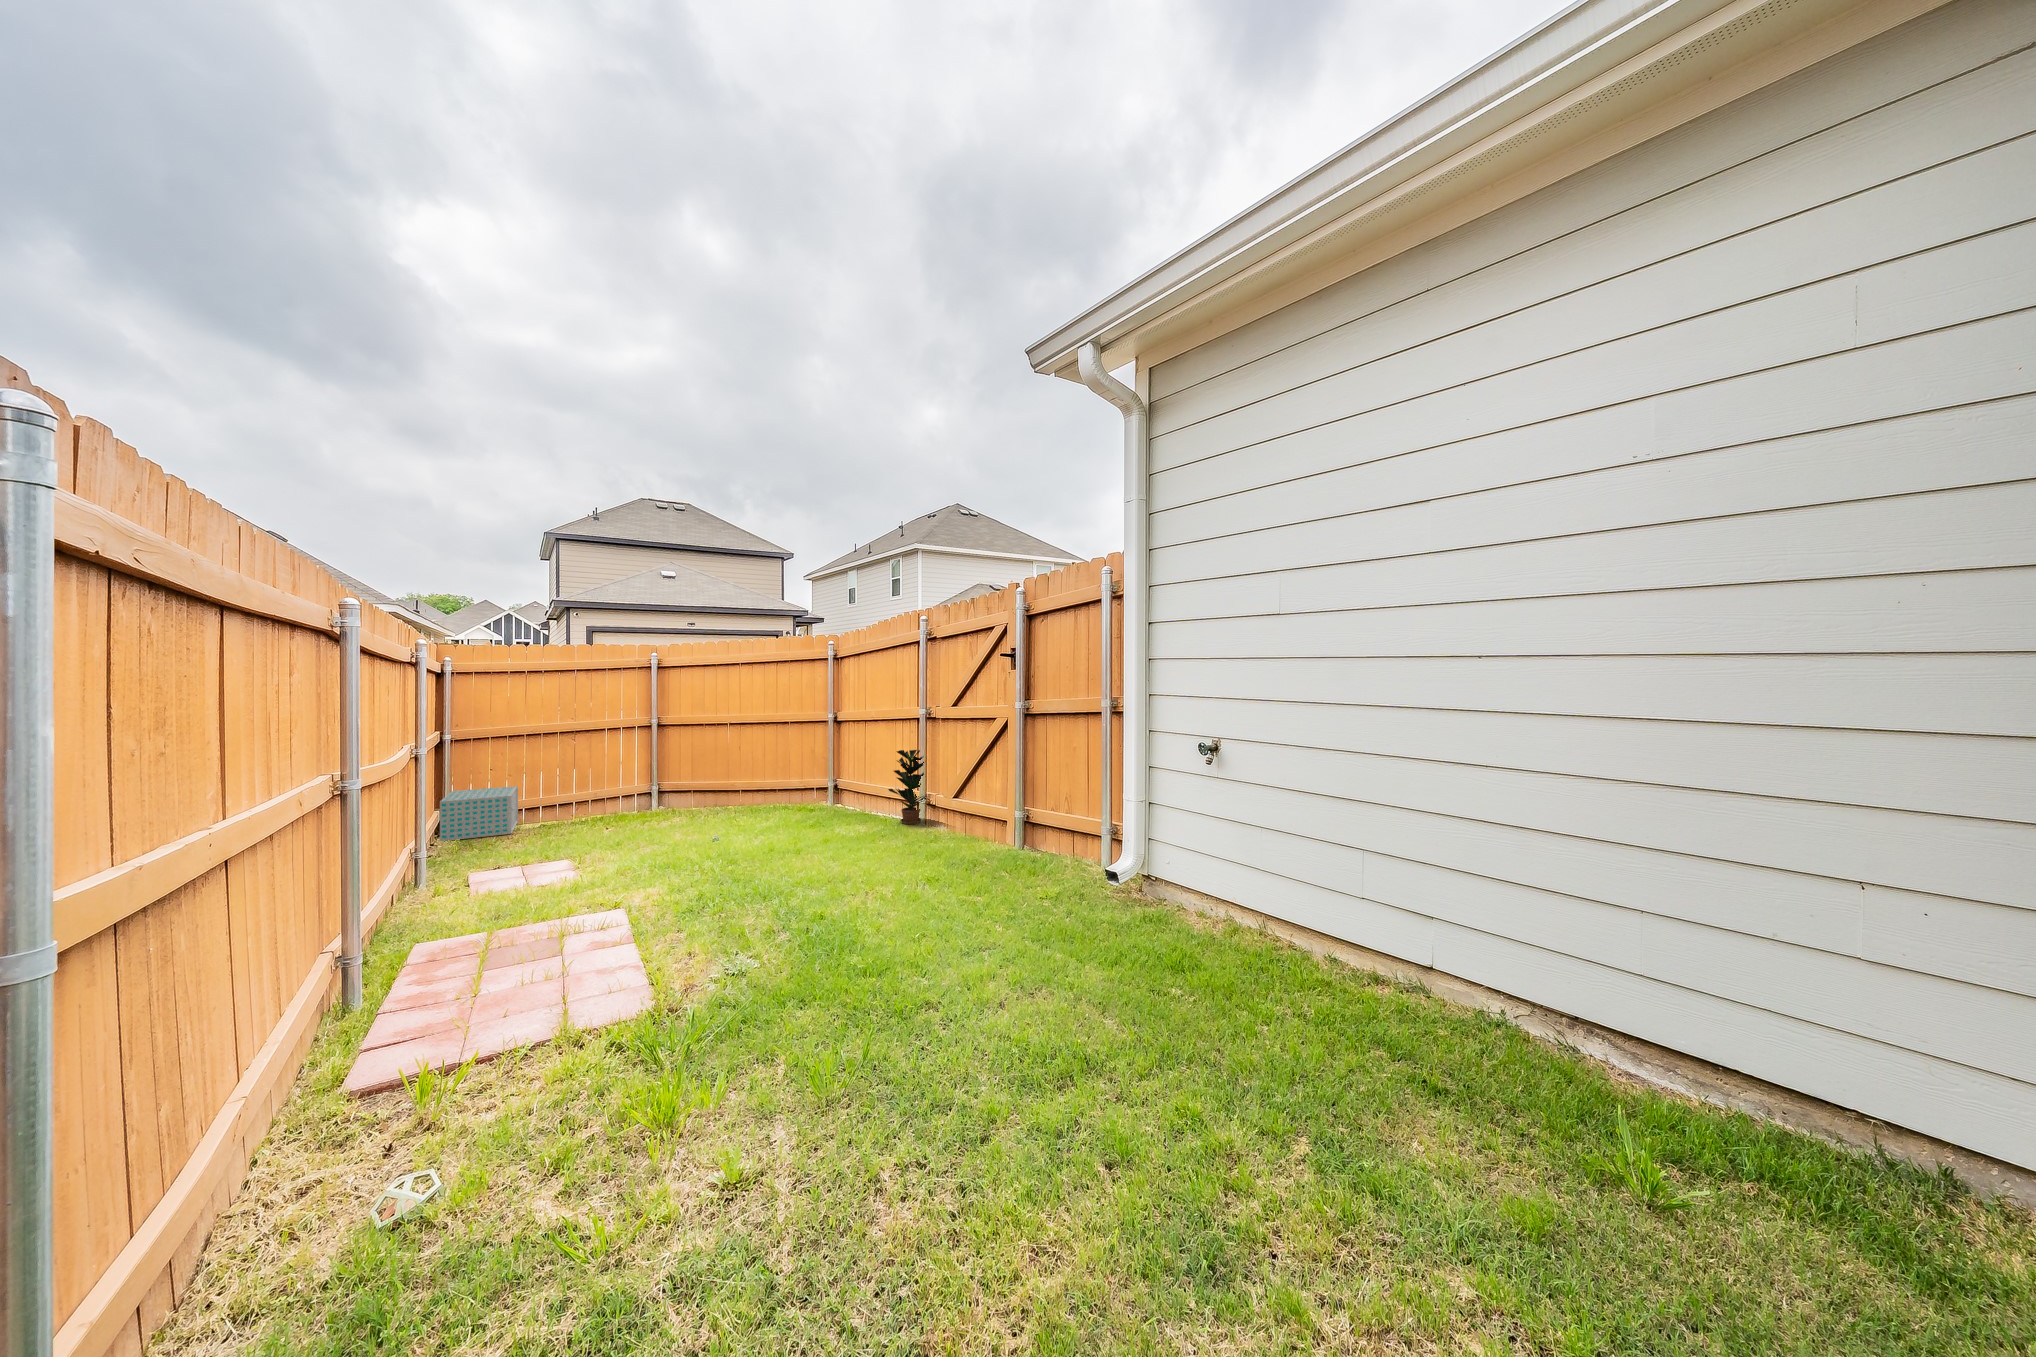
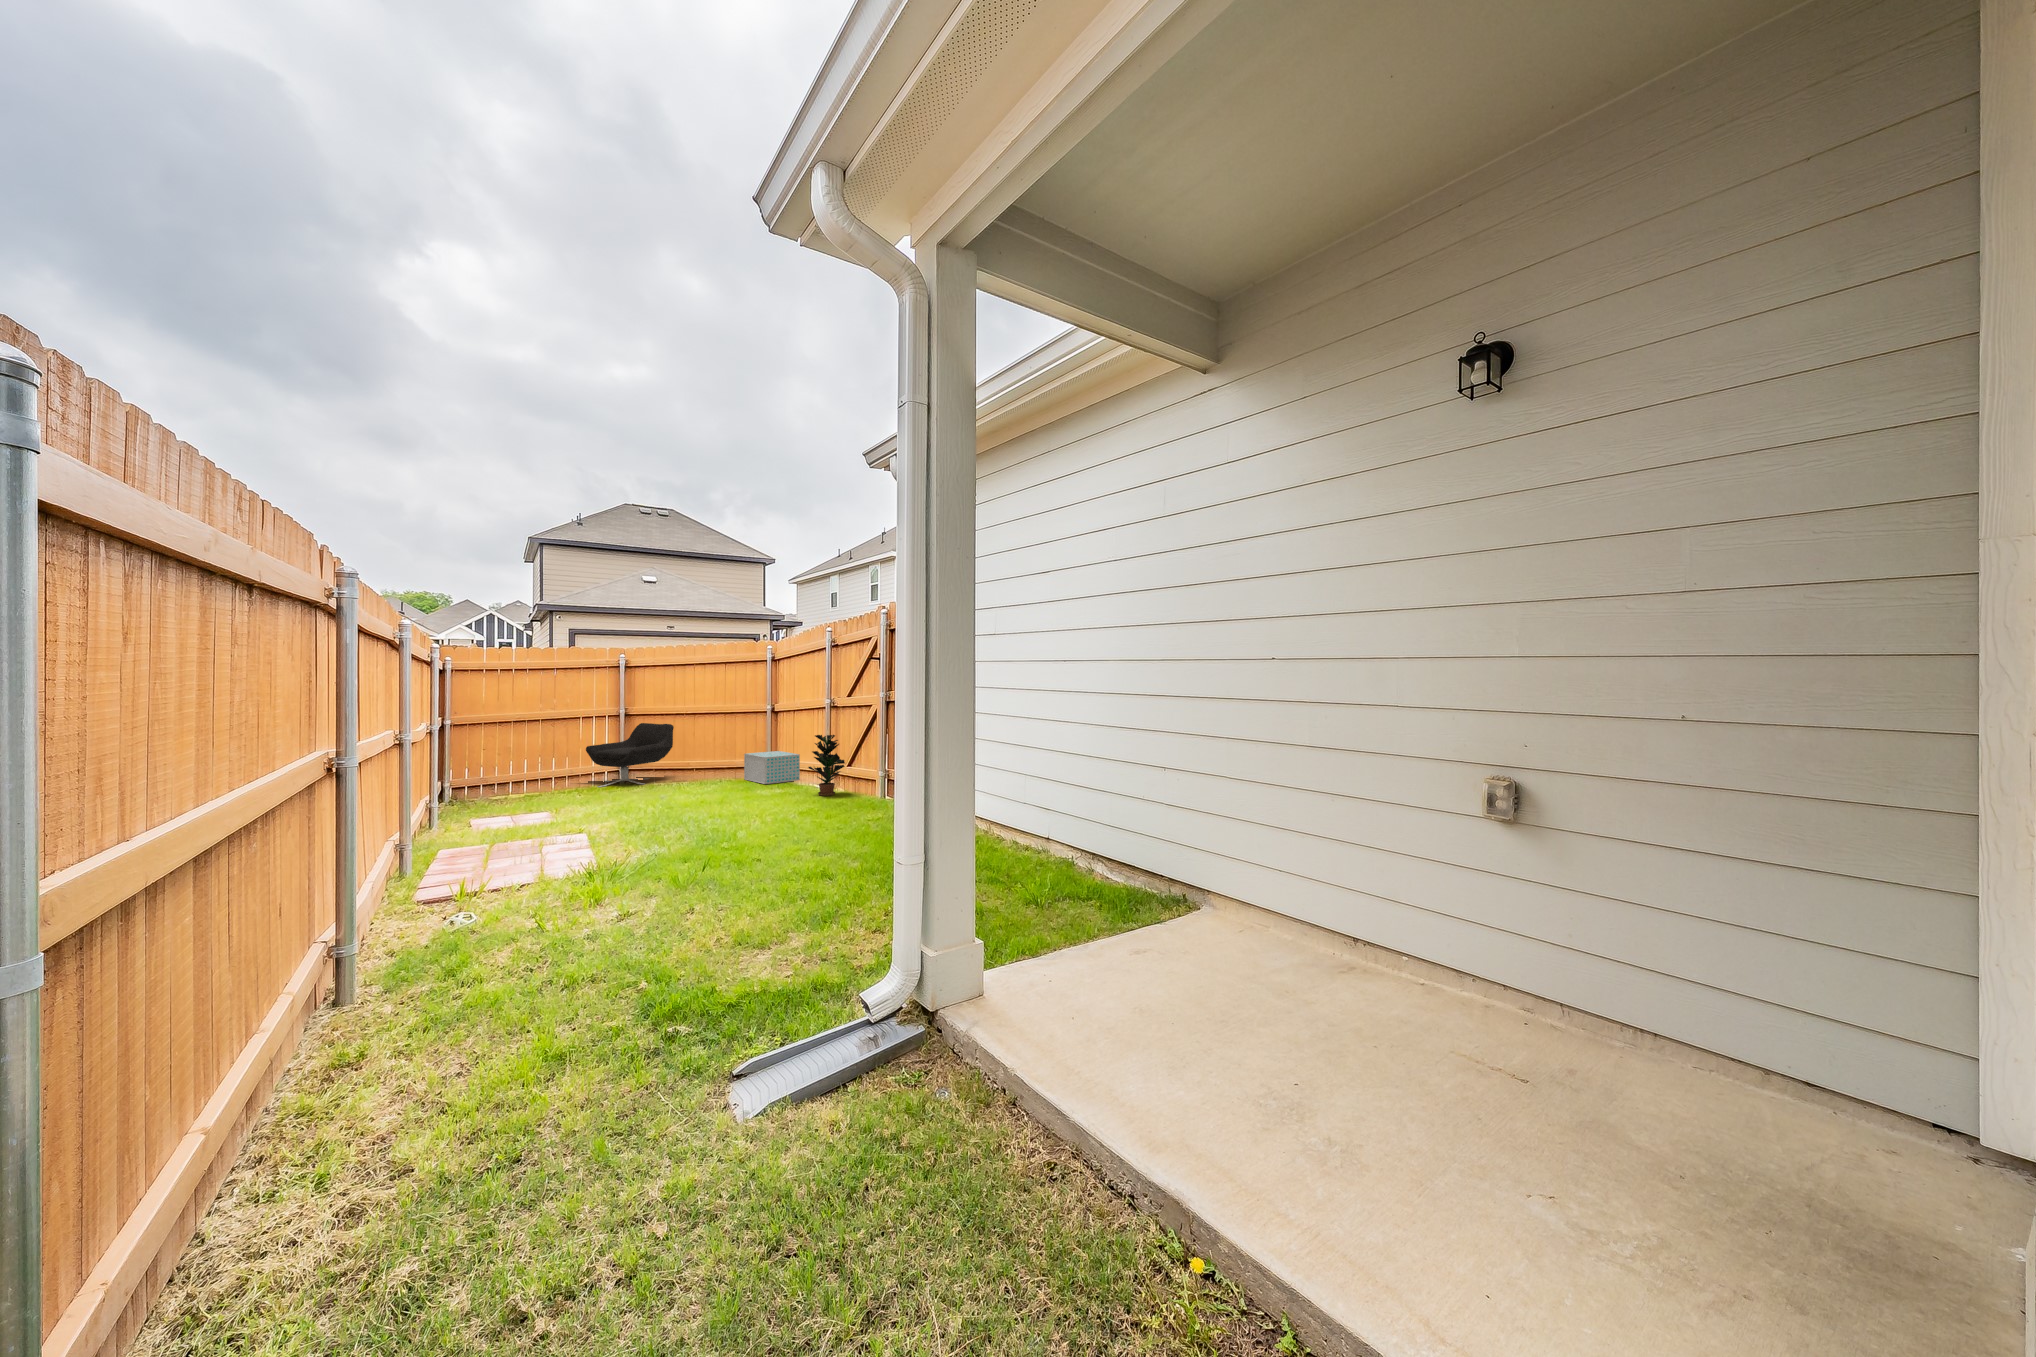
lounge chair: none [615,734,718,814] -> present [586,723,674,787]
storage box: present [440,786,518,841] -> present [744,751,800,784]

